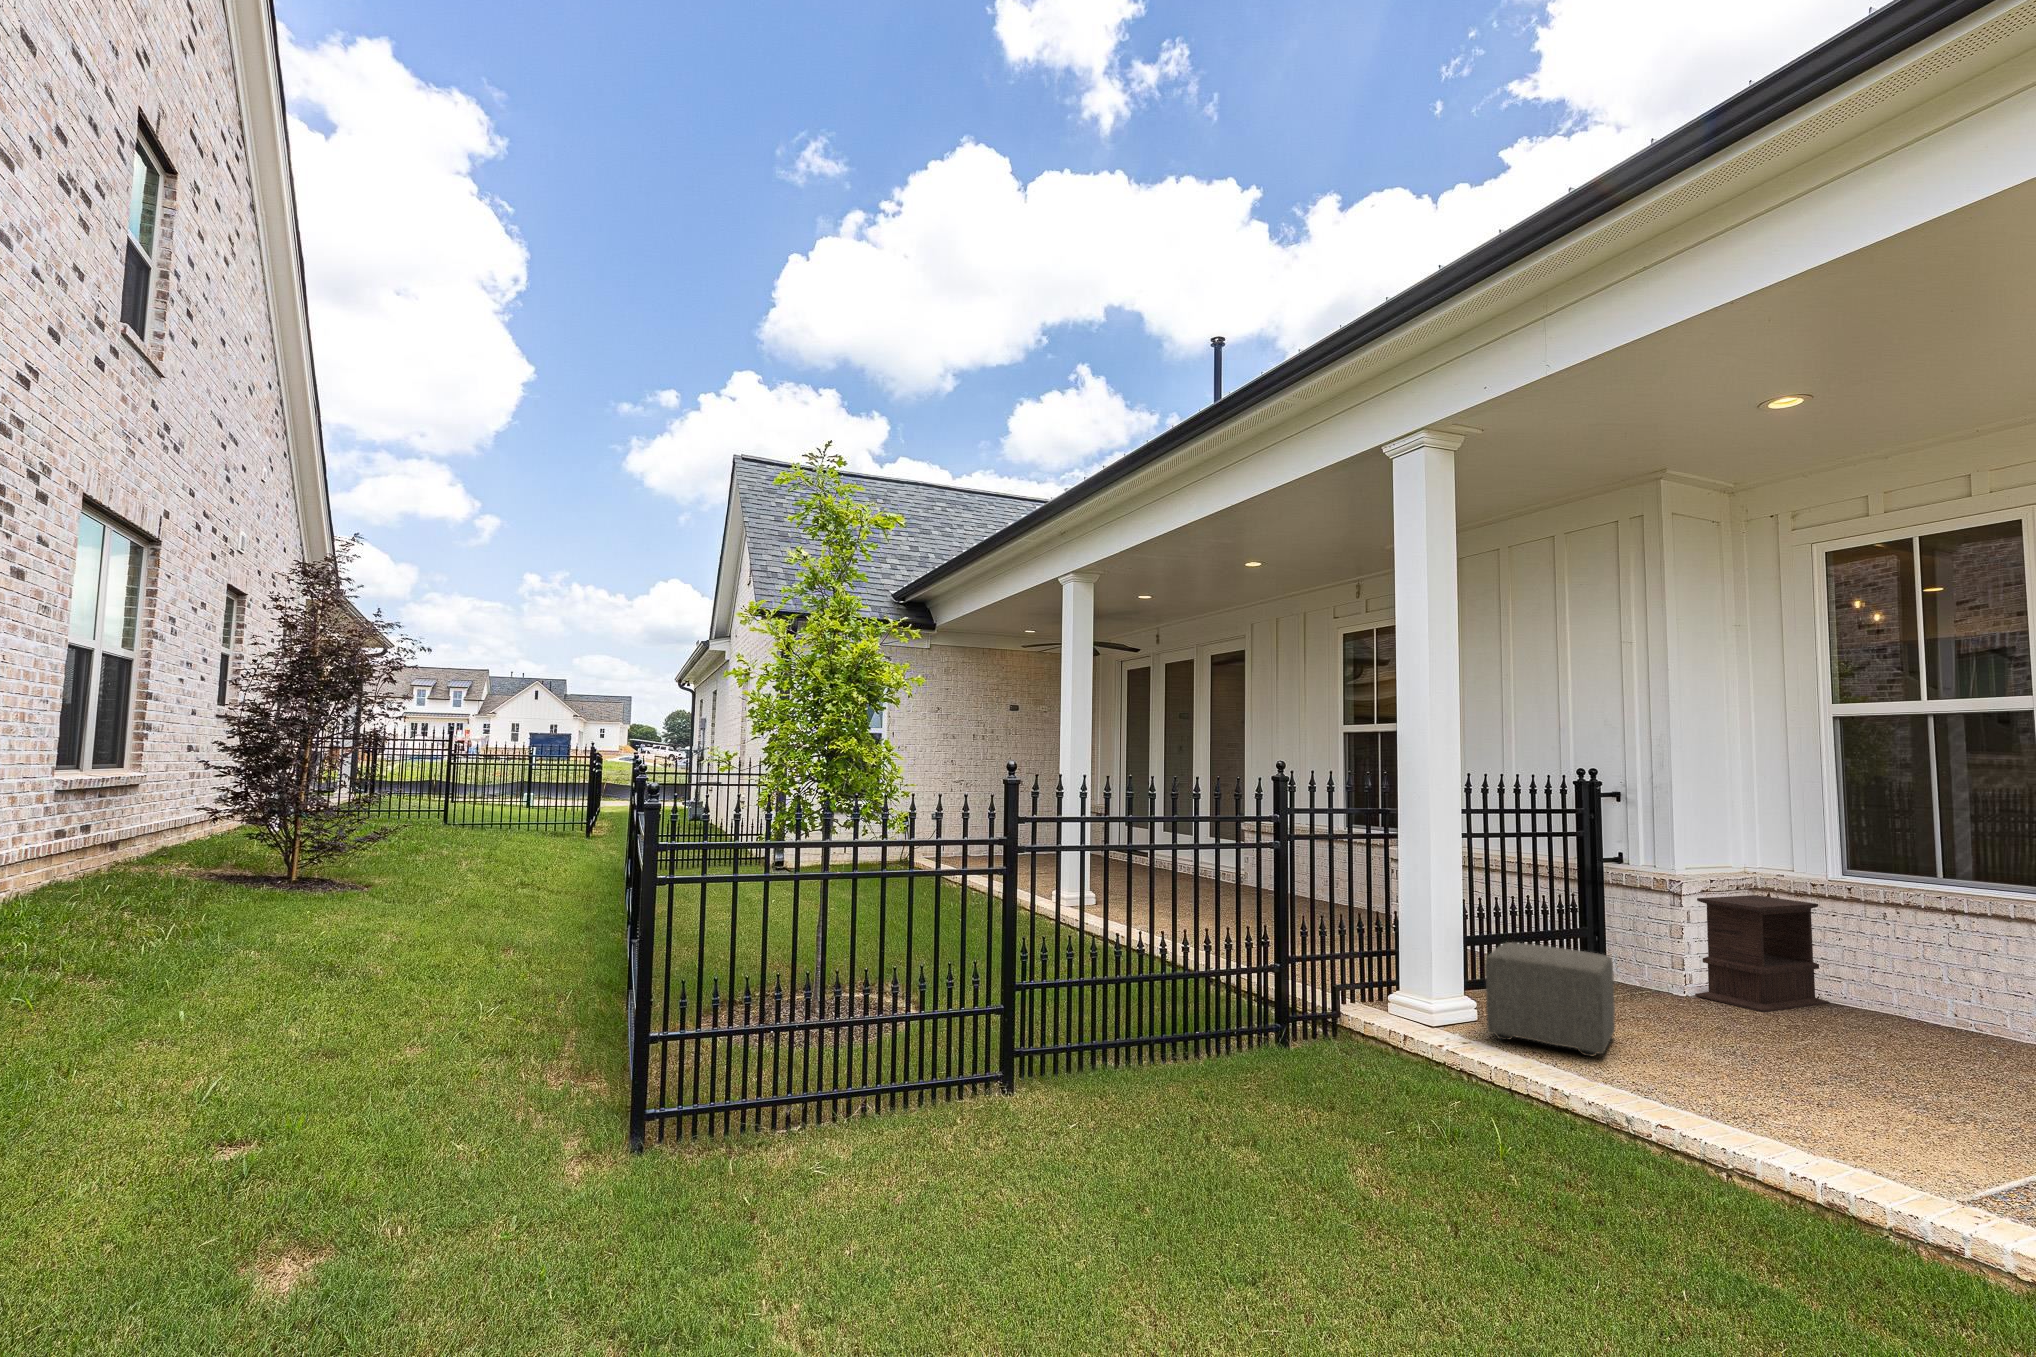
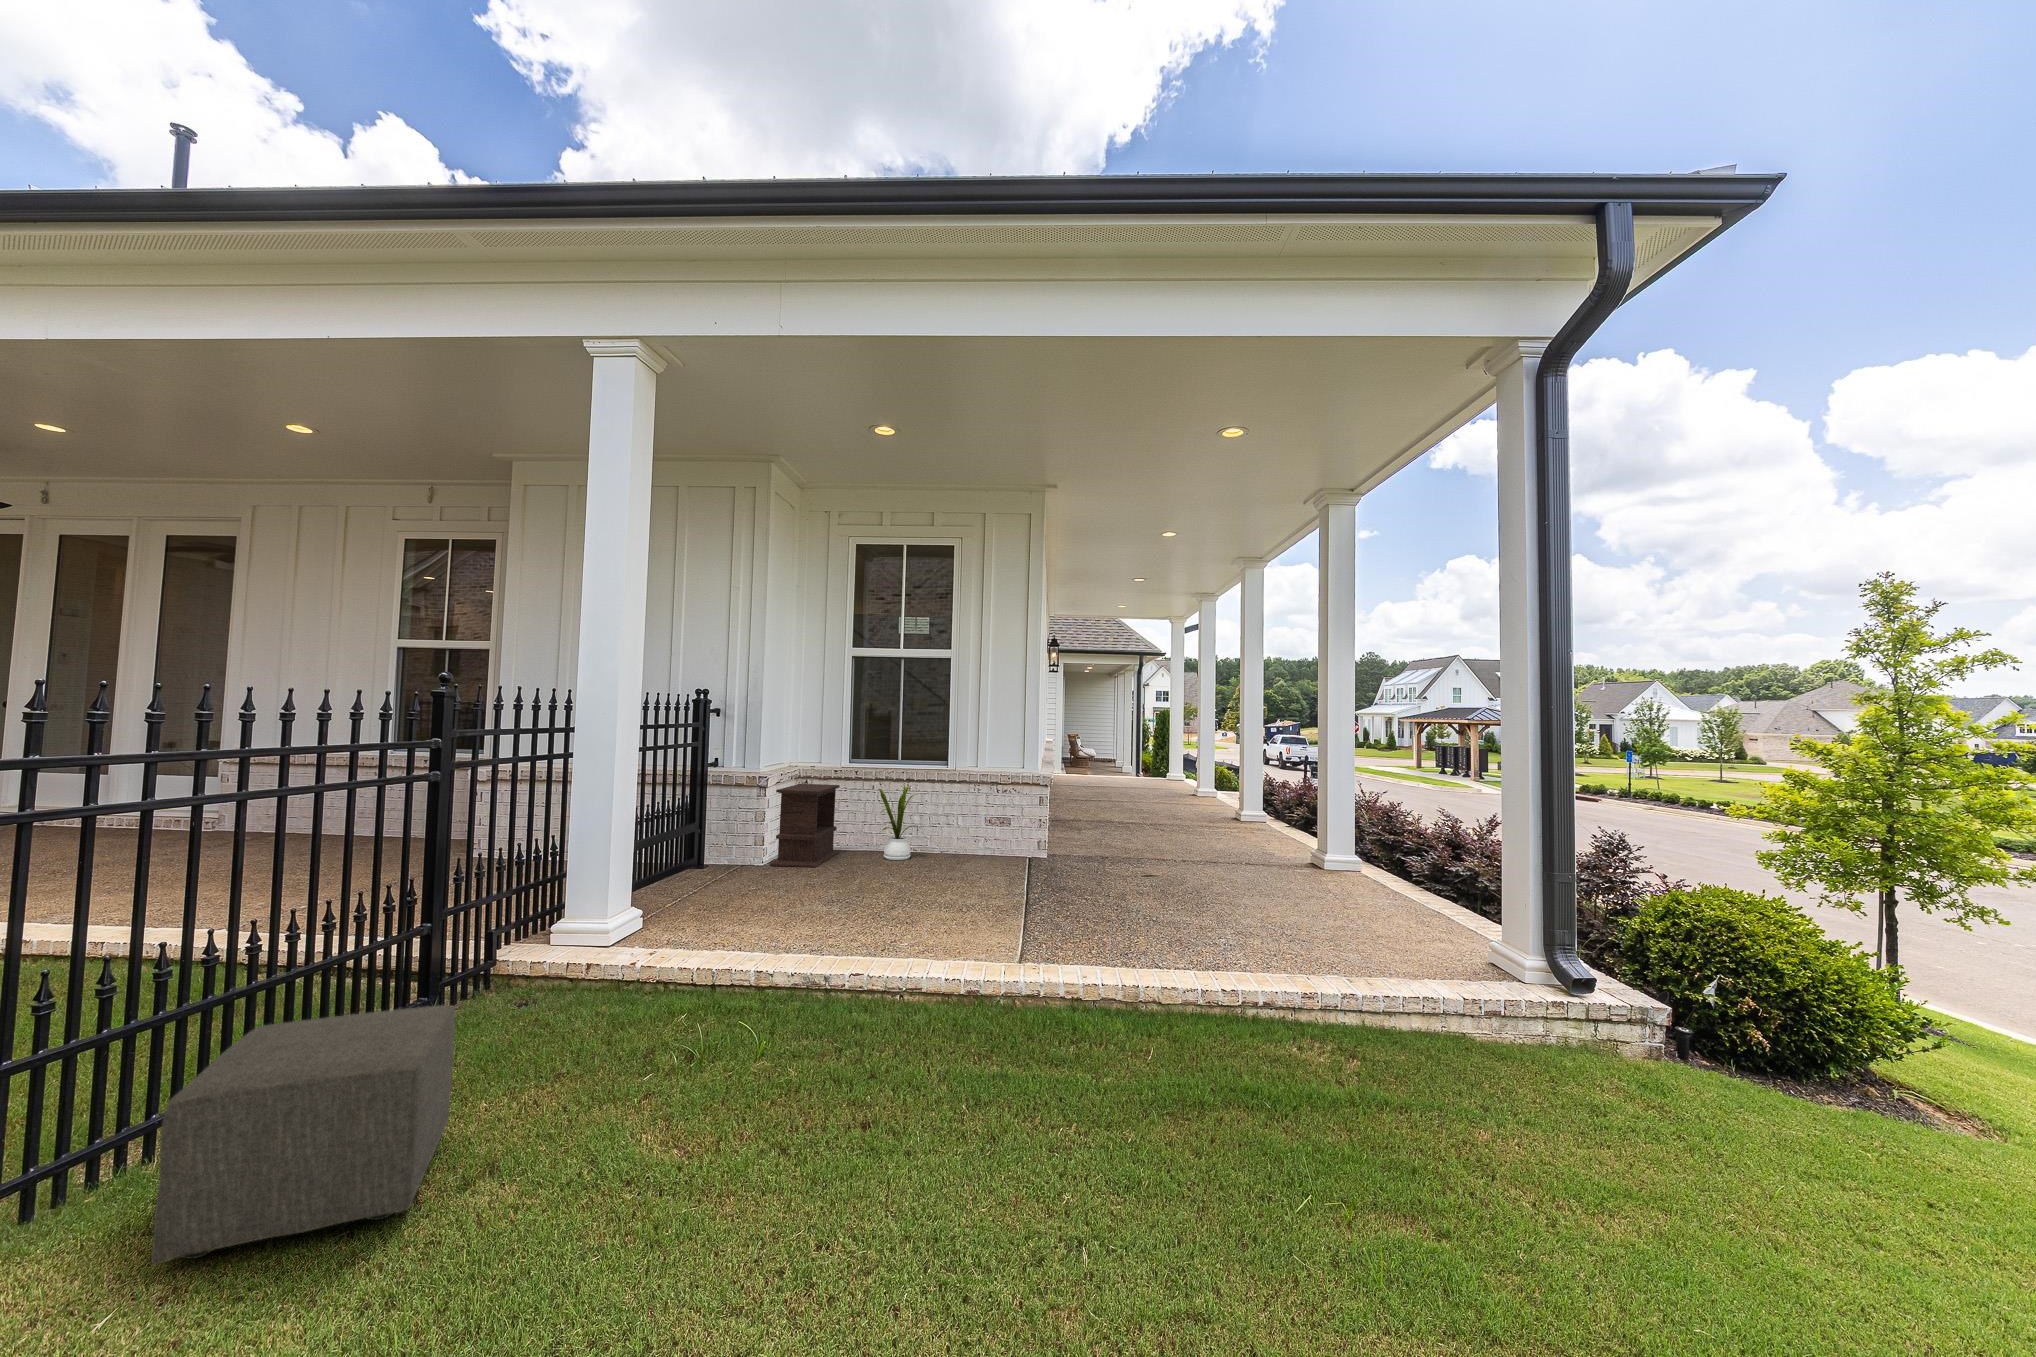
house plant: none [1865,894,1983,1036] -> present [876,777,920,860]
ottoman: present [1485,942,1615,1057] -> present [151,1005,455,1265]

